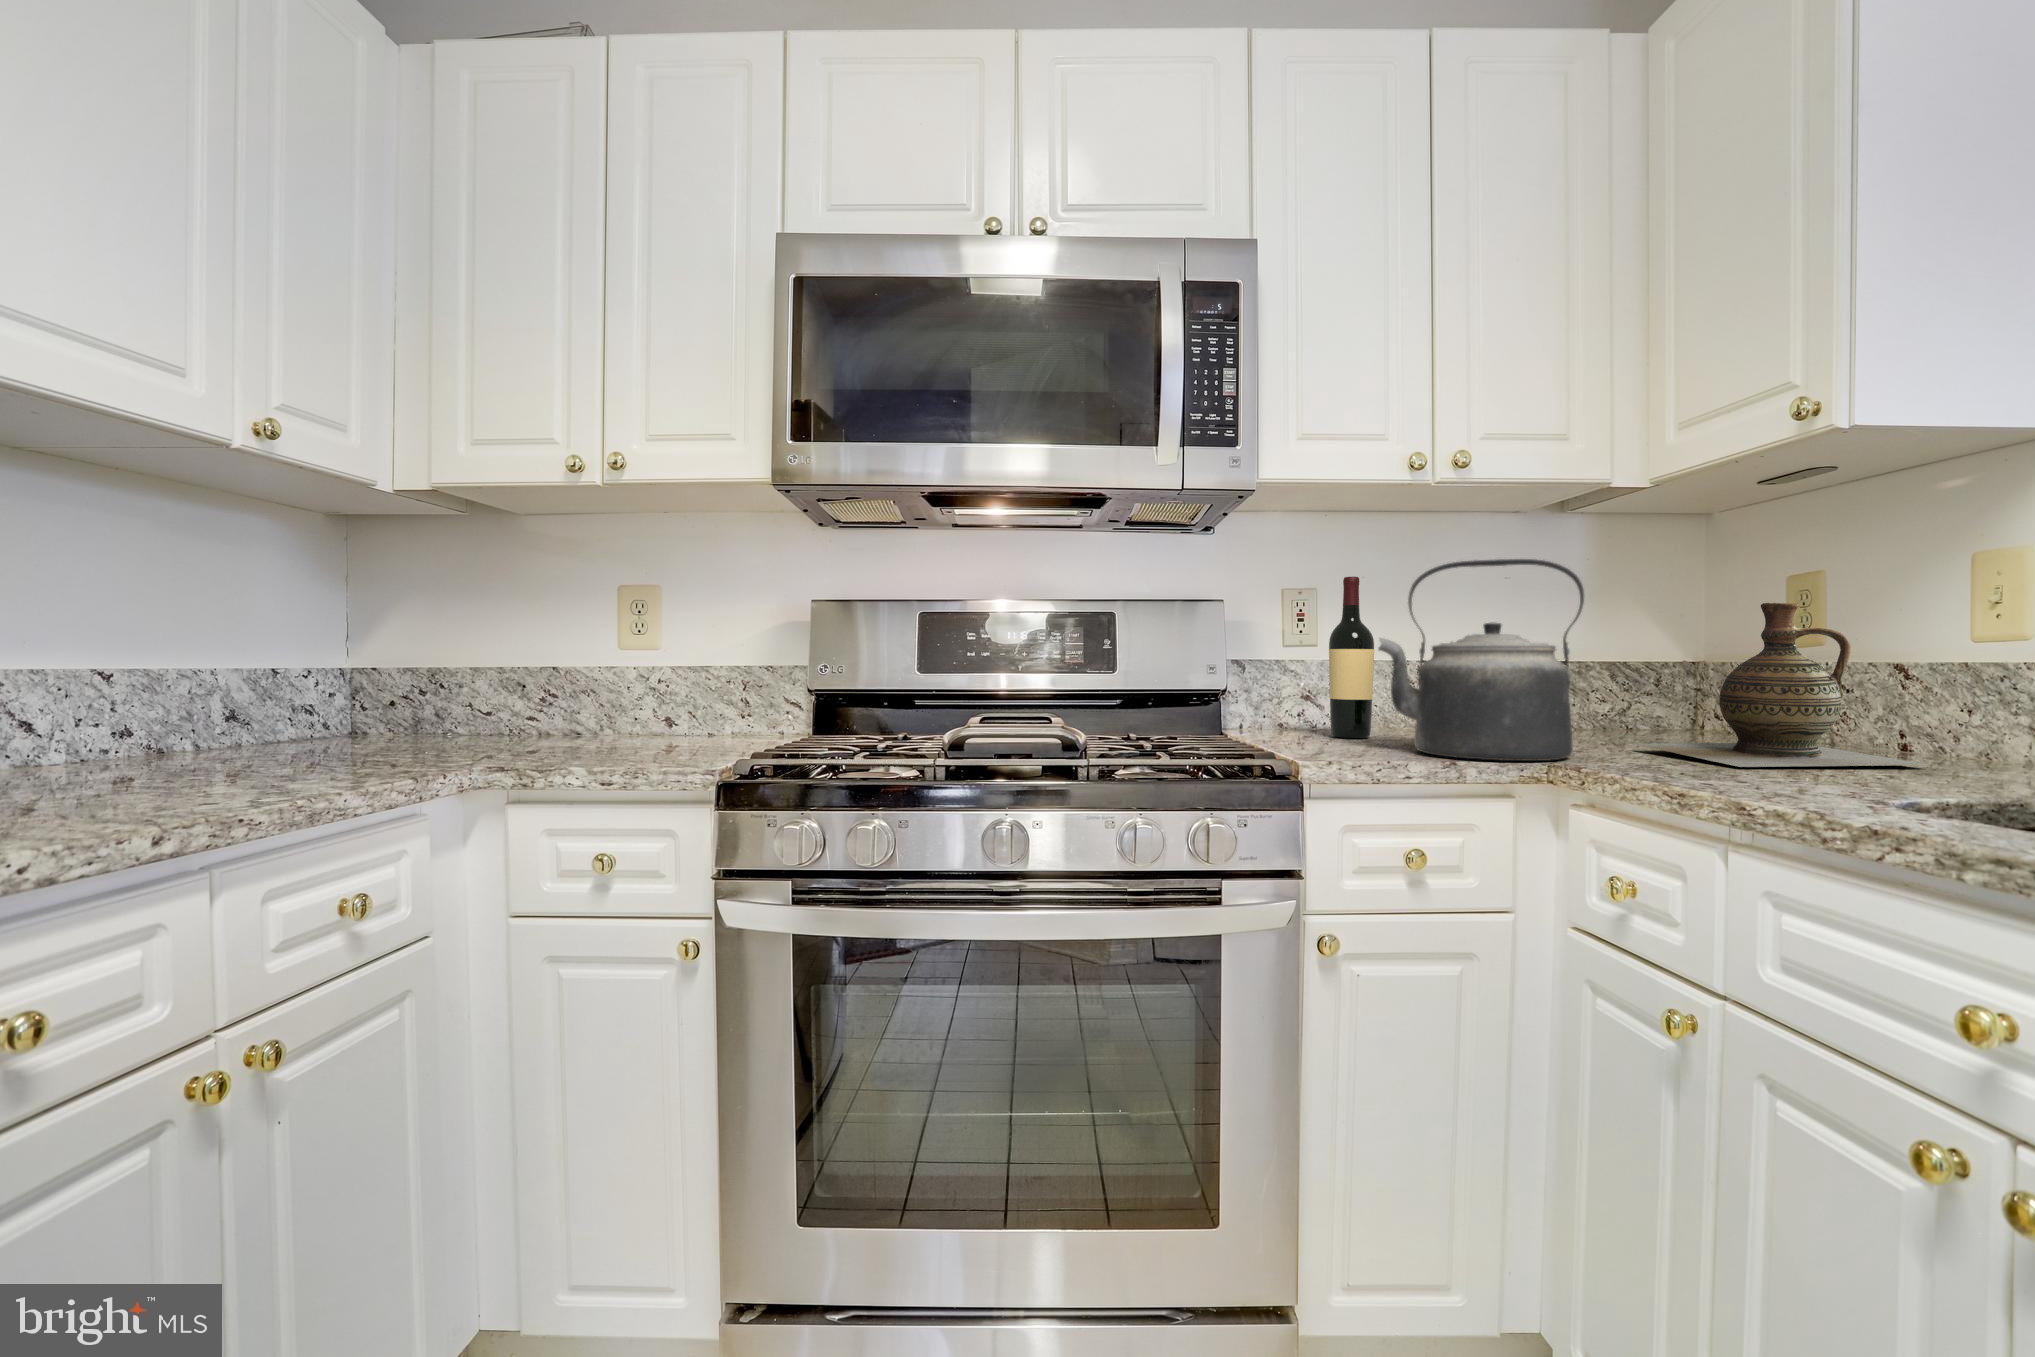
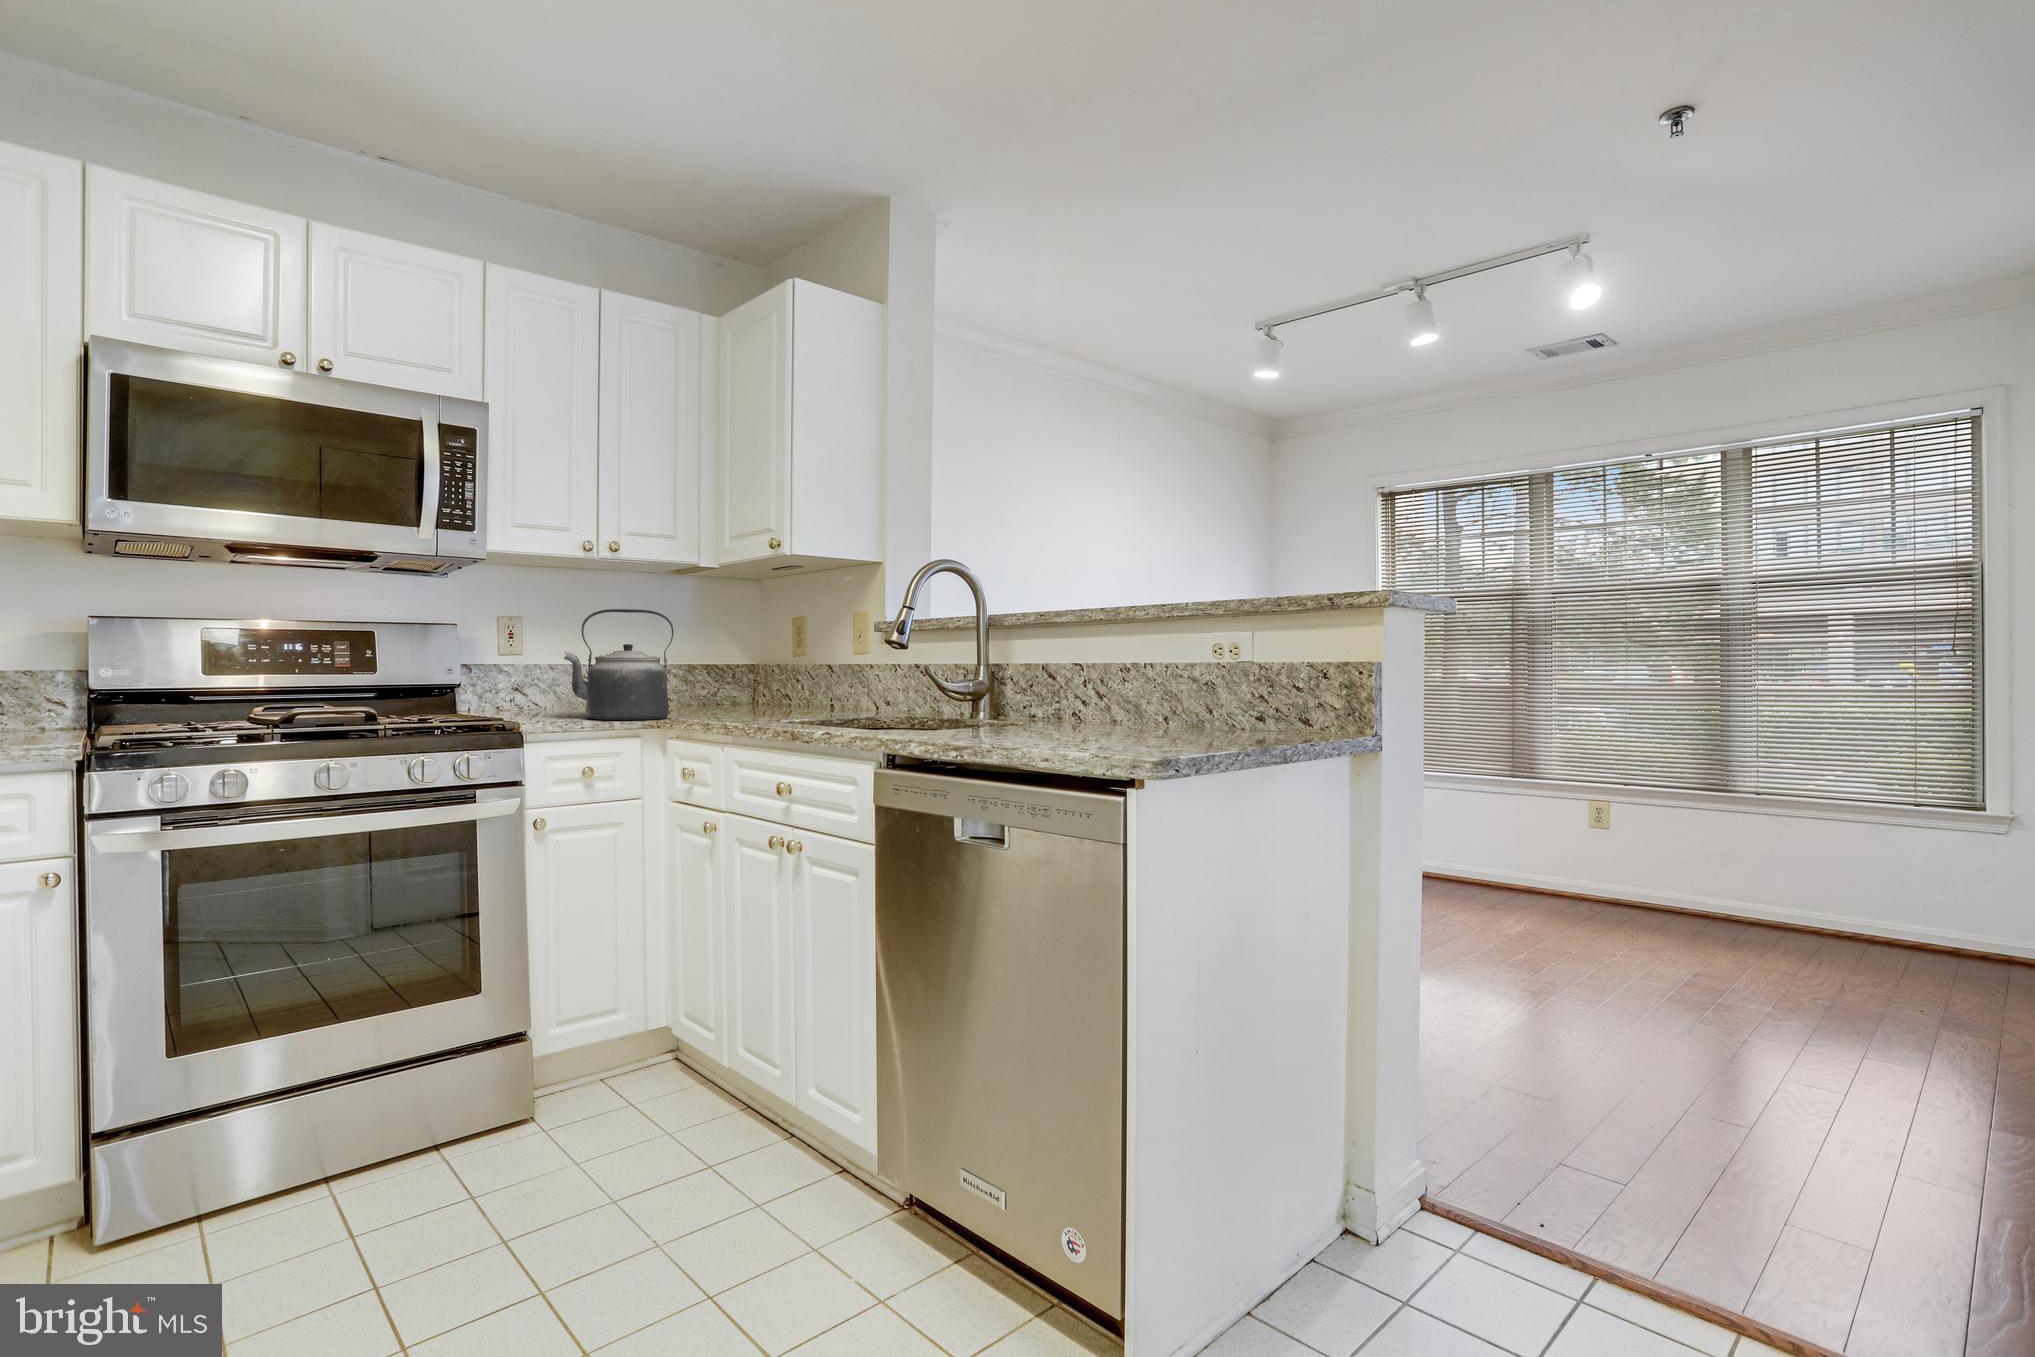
wine bottle: present [1329,577,1374,738] -> none [533,610,562,714]
ceramic jug: present [1636,603,1928,767] -> none [704,636,819,718]

